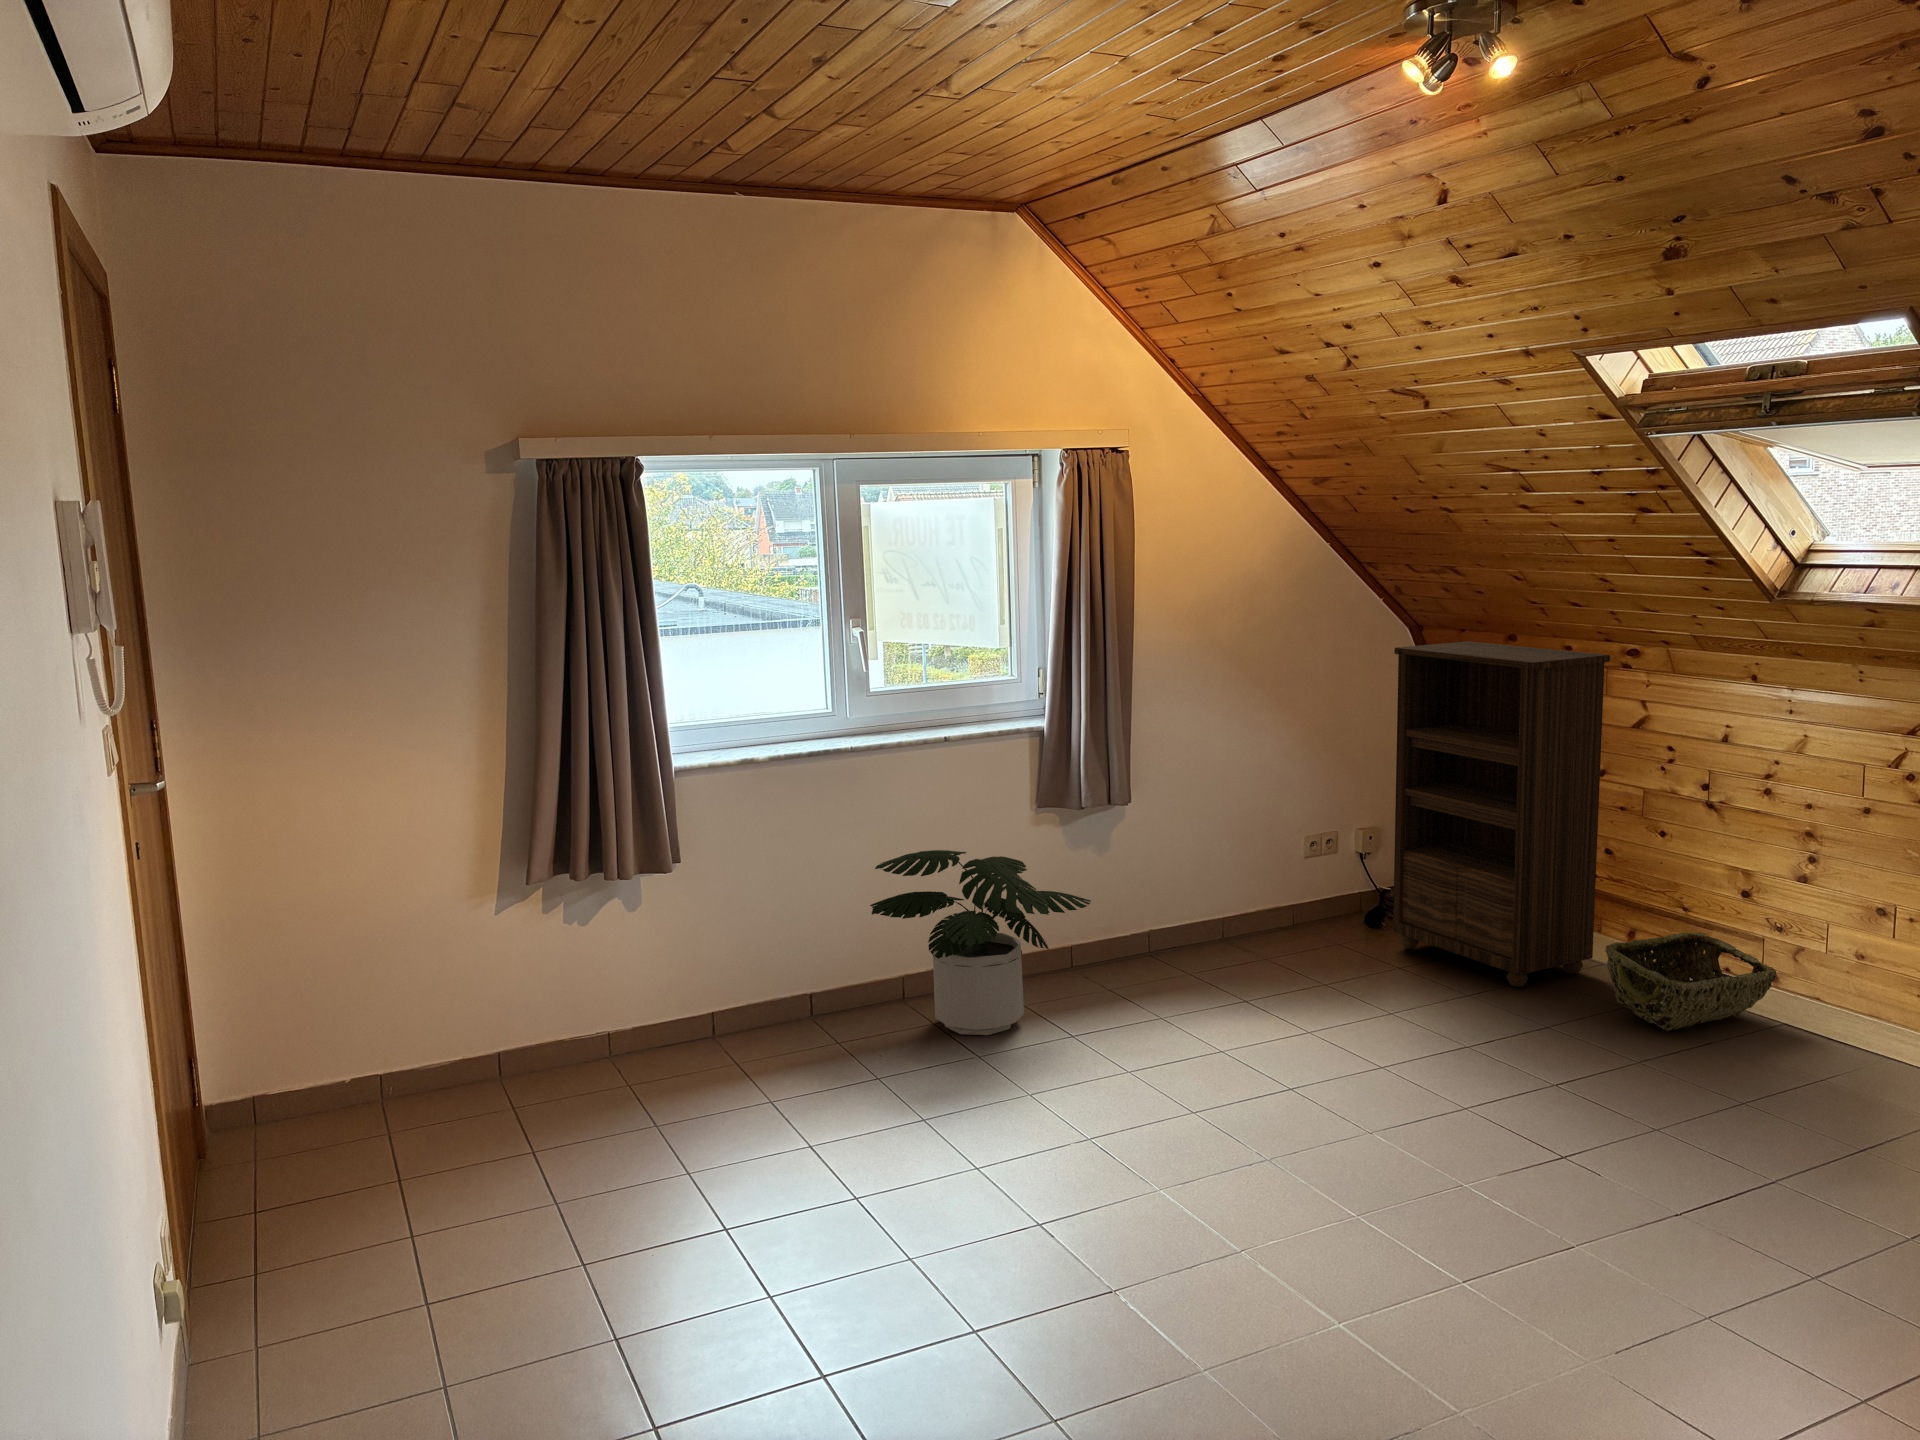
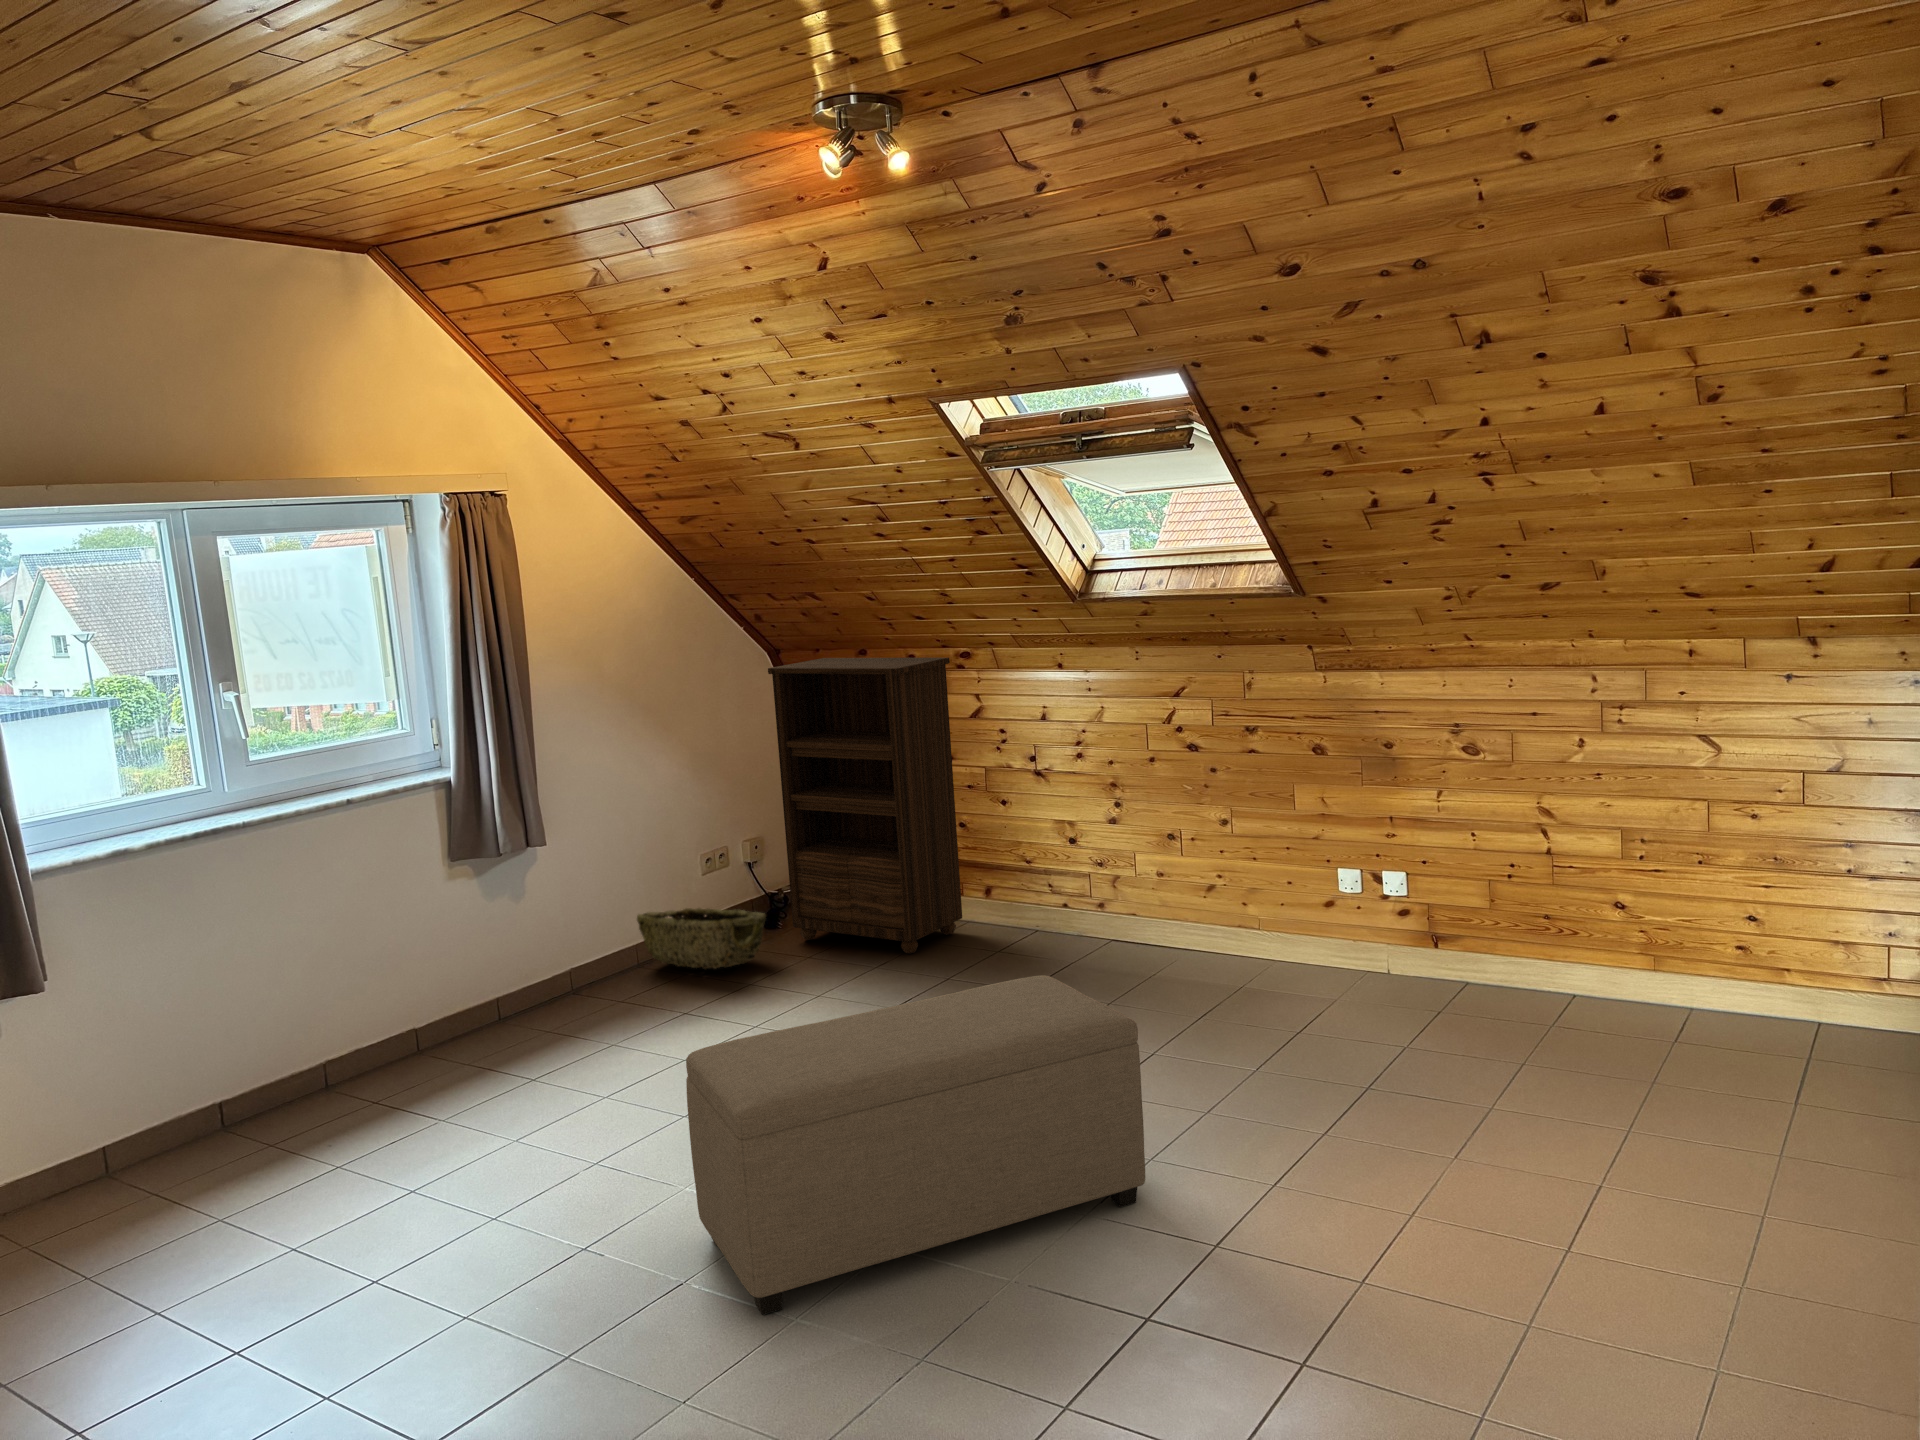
potted plant: present [870,850,1091,1035] -> none [290,914,531,1102]
woven basket: present [1605,932,1777,1031] -> present [637,908,766,969]
ottoman: none [1150,1055,1692,1365] -> present [686,975,1145,1315]

